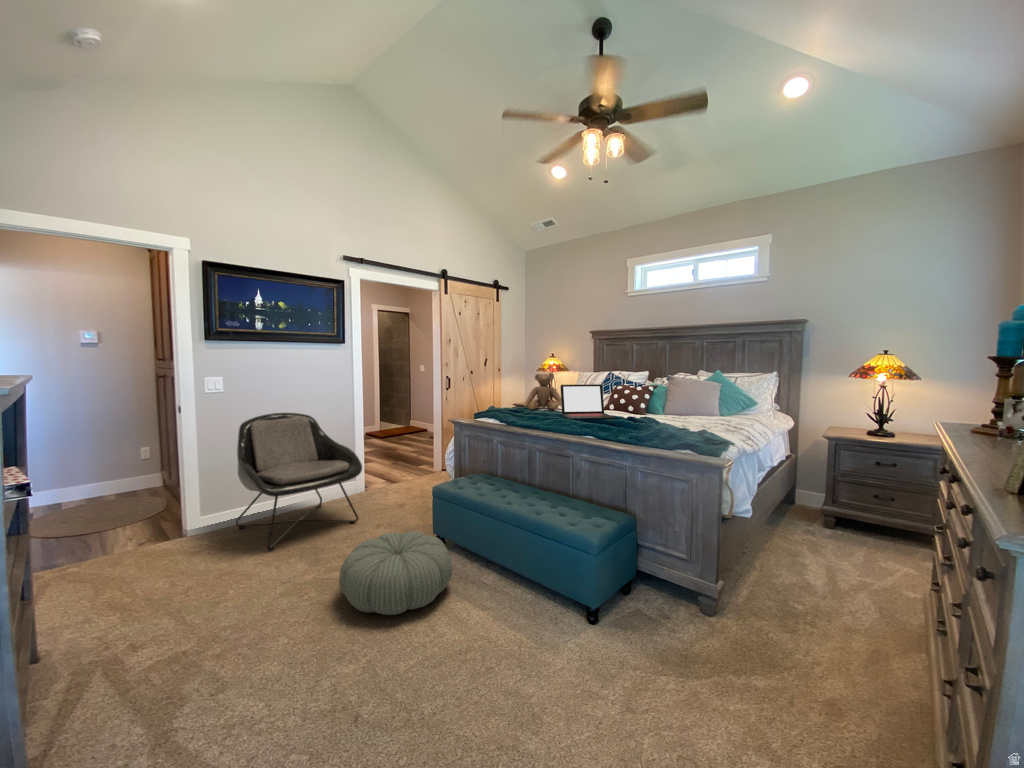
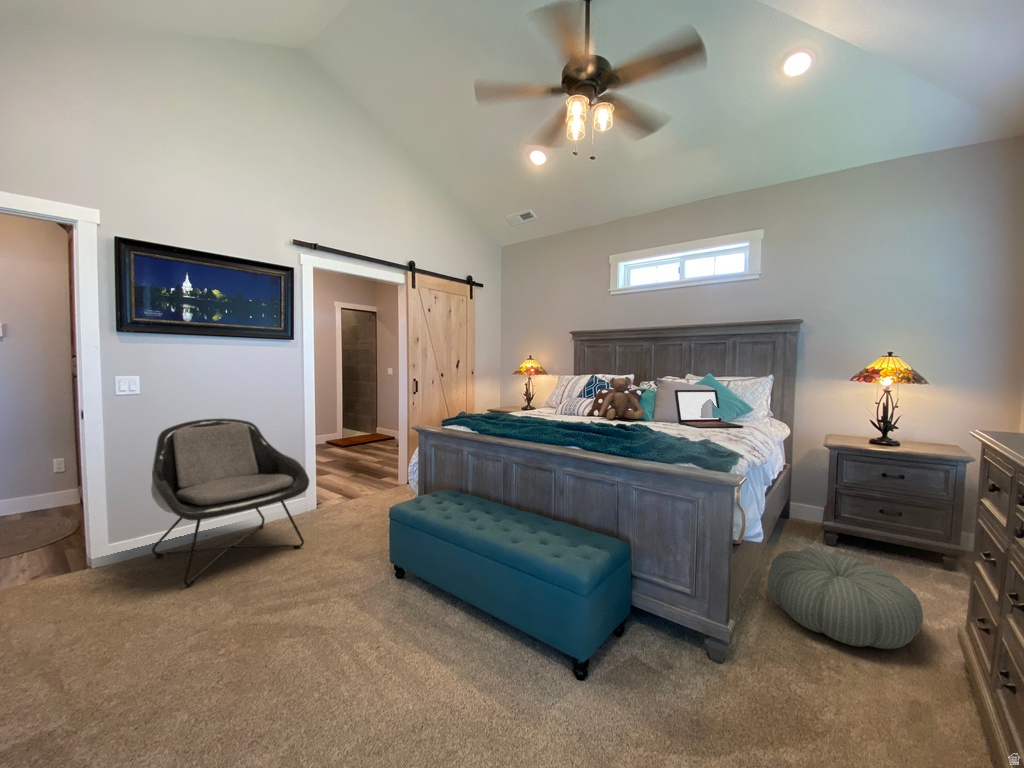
teddy bear: present [524,373,561,410] -> present [599,377,644,419]
laptop: present [560,384,615,419] -> present [675,390,743,428]
pouf: present [339,531,452,615] -> present [768,549,923,649]

